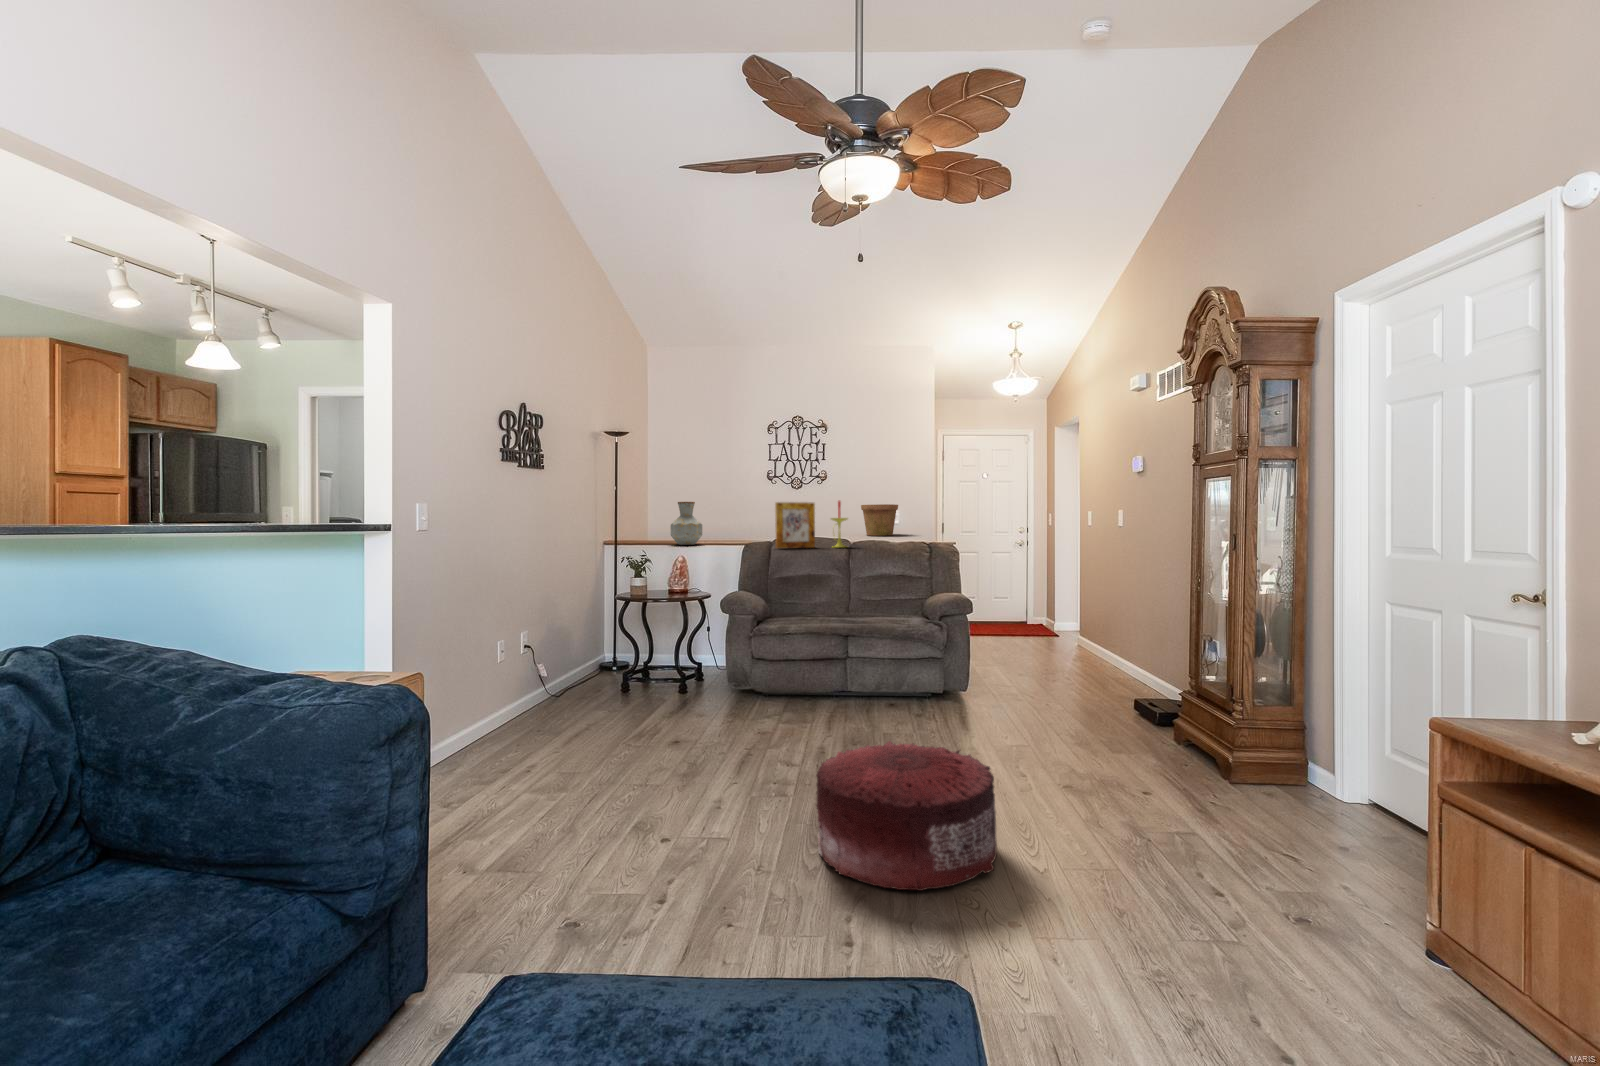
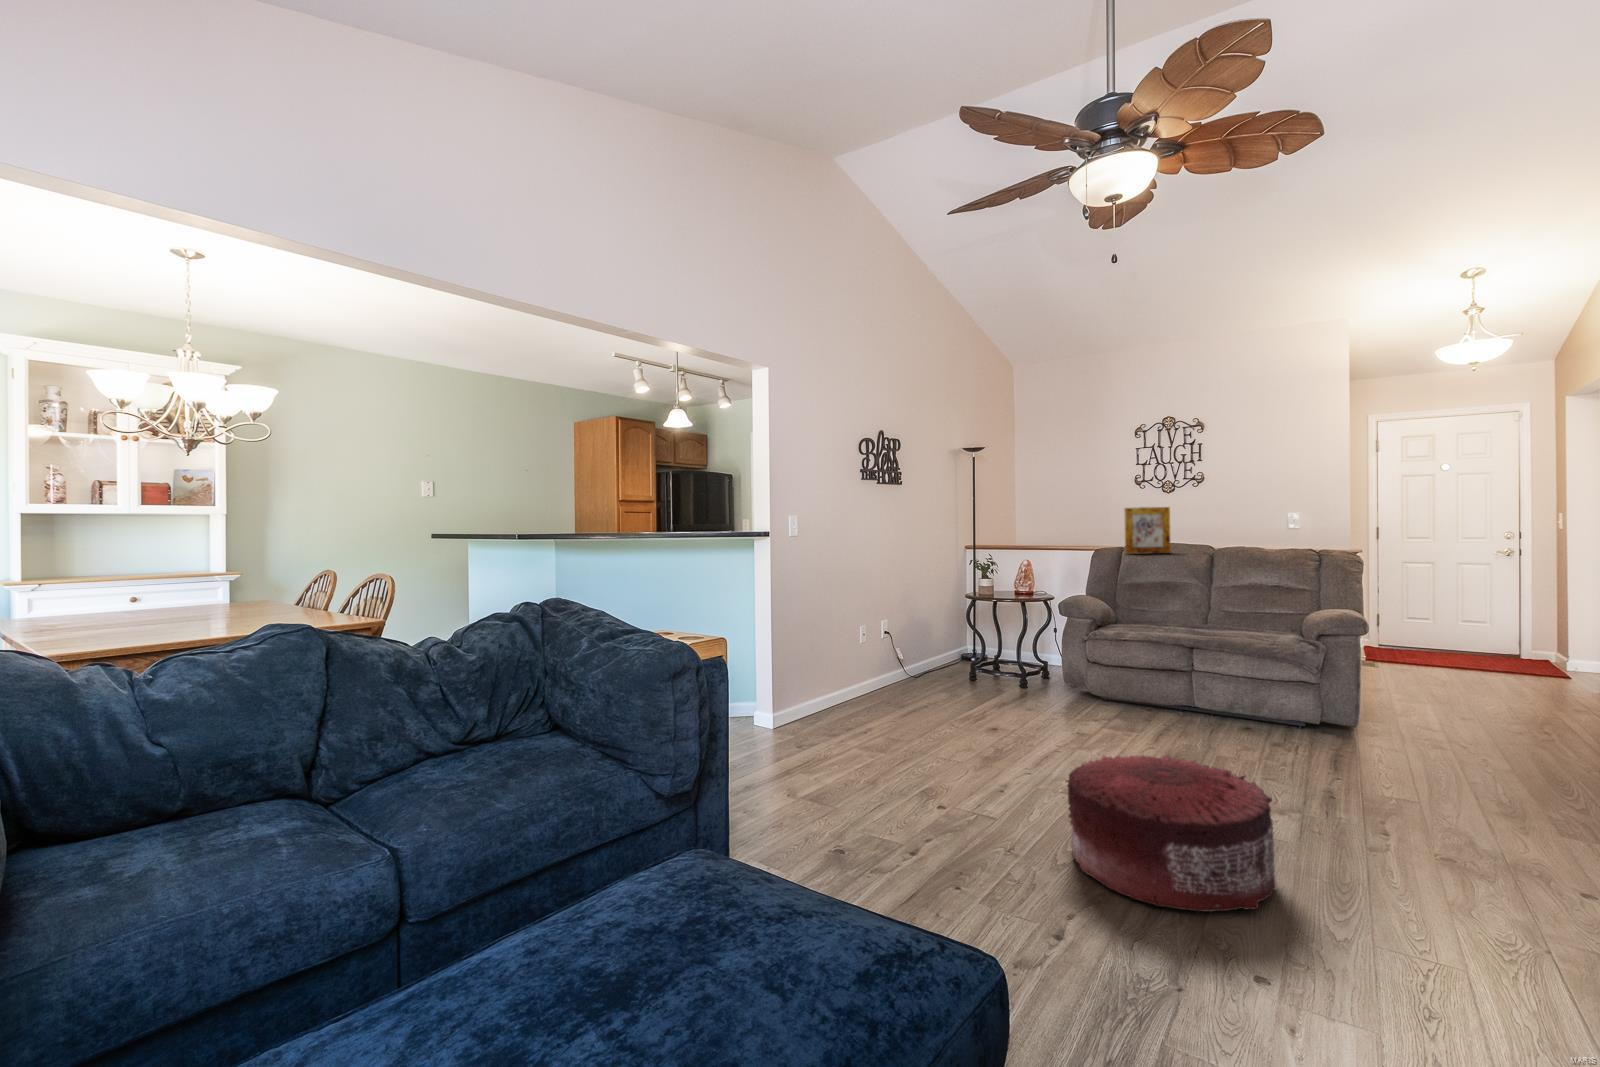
candle: present [831,501,847,547] -> none [1188,503,1210,553]
vase: present [671,502,702,545] -> none [1024,509,1055,549]
flower pot: present [861,504,898,536] -> none [1246,506,1296,540]

